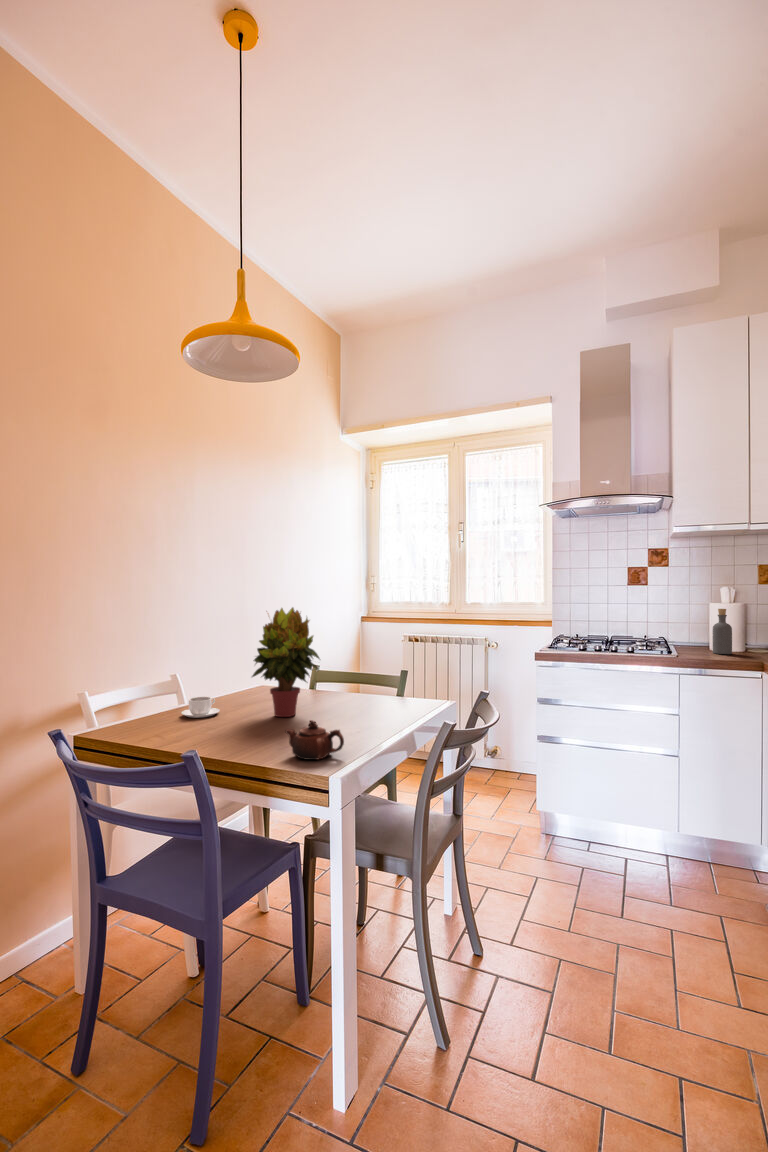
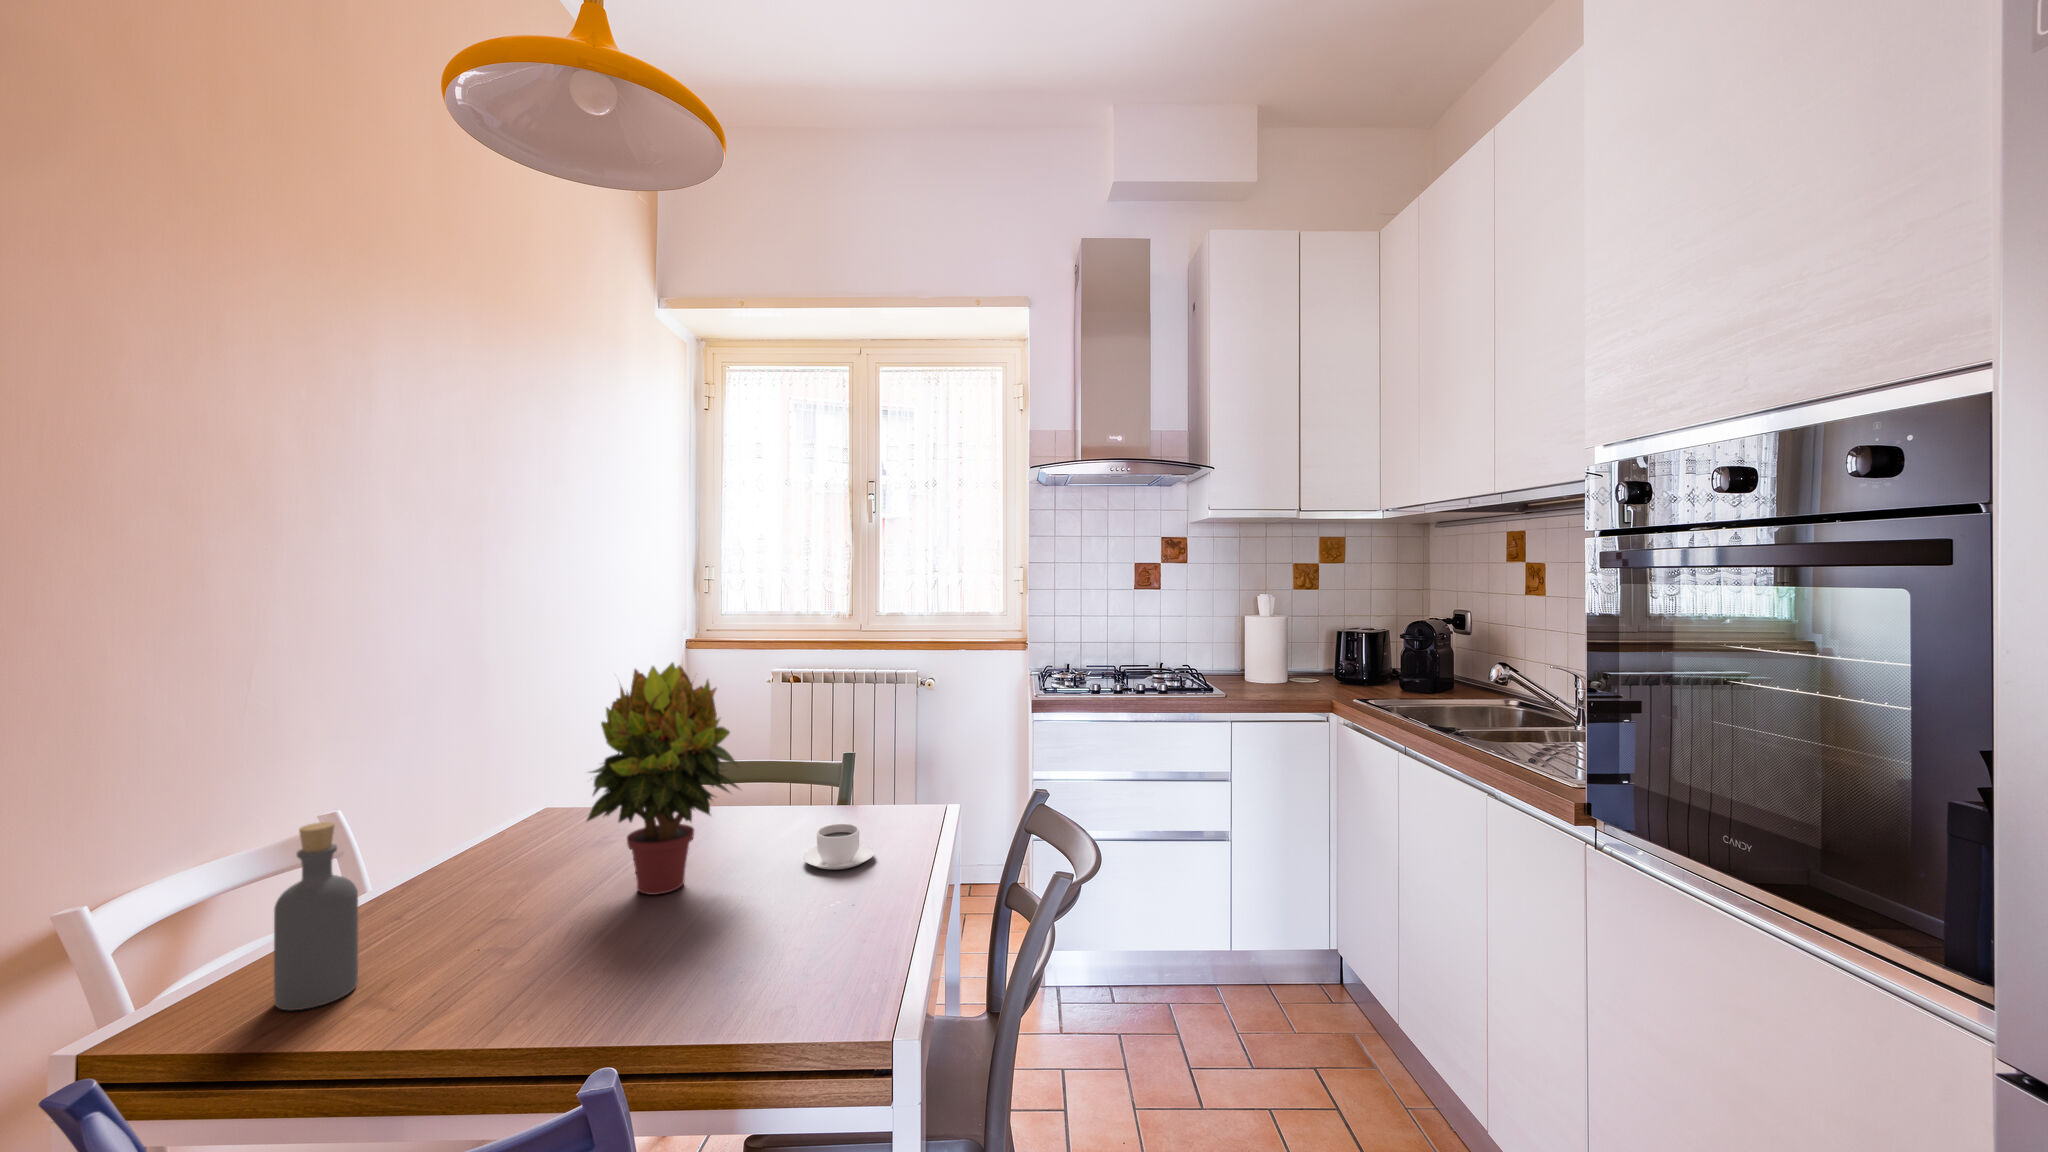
bottle: present [713,609,732,654] -> present [274,822,358,1010]
coffee cup: present [182,697,220,718] -> present [803,824,874,870]
teapot: present [285,720,344,760] -> none [744,928,877,1018]

